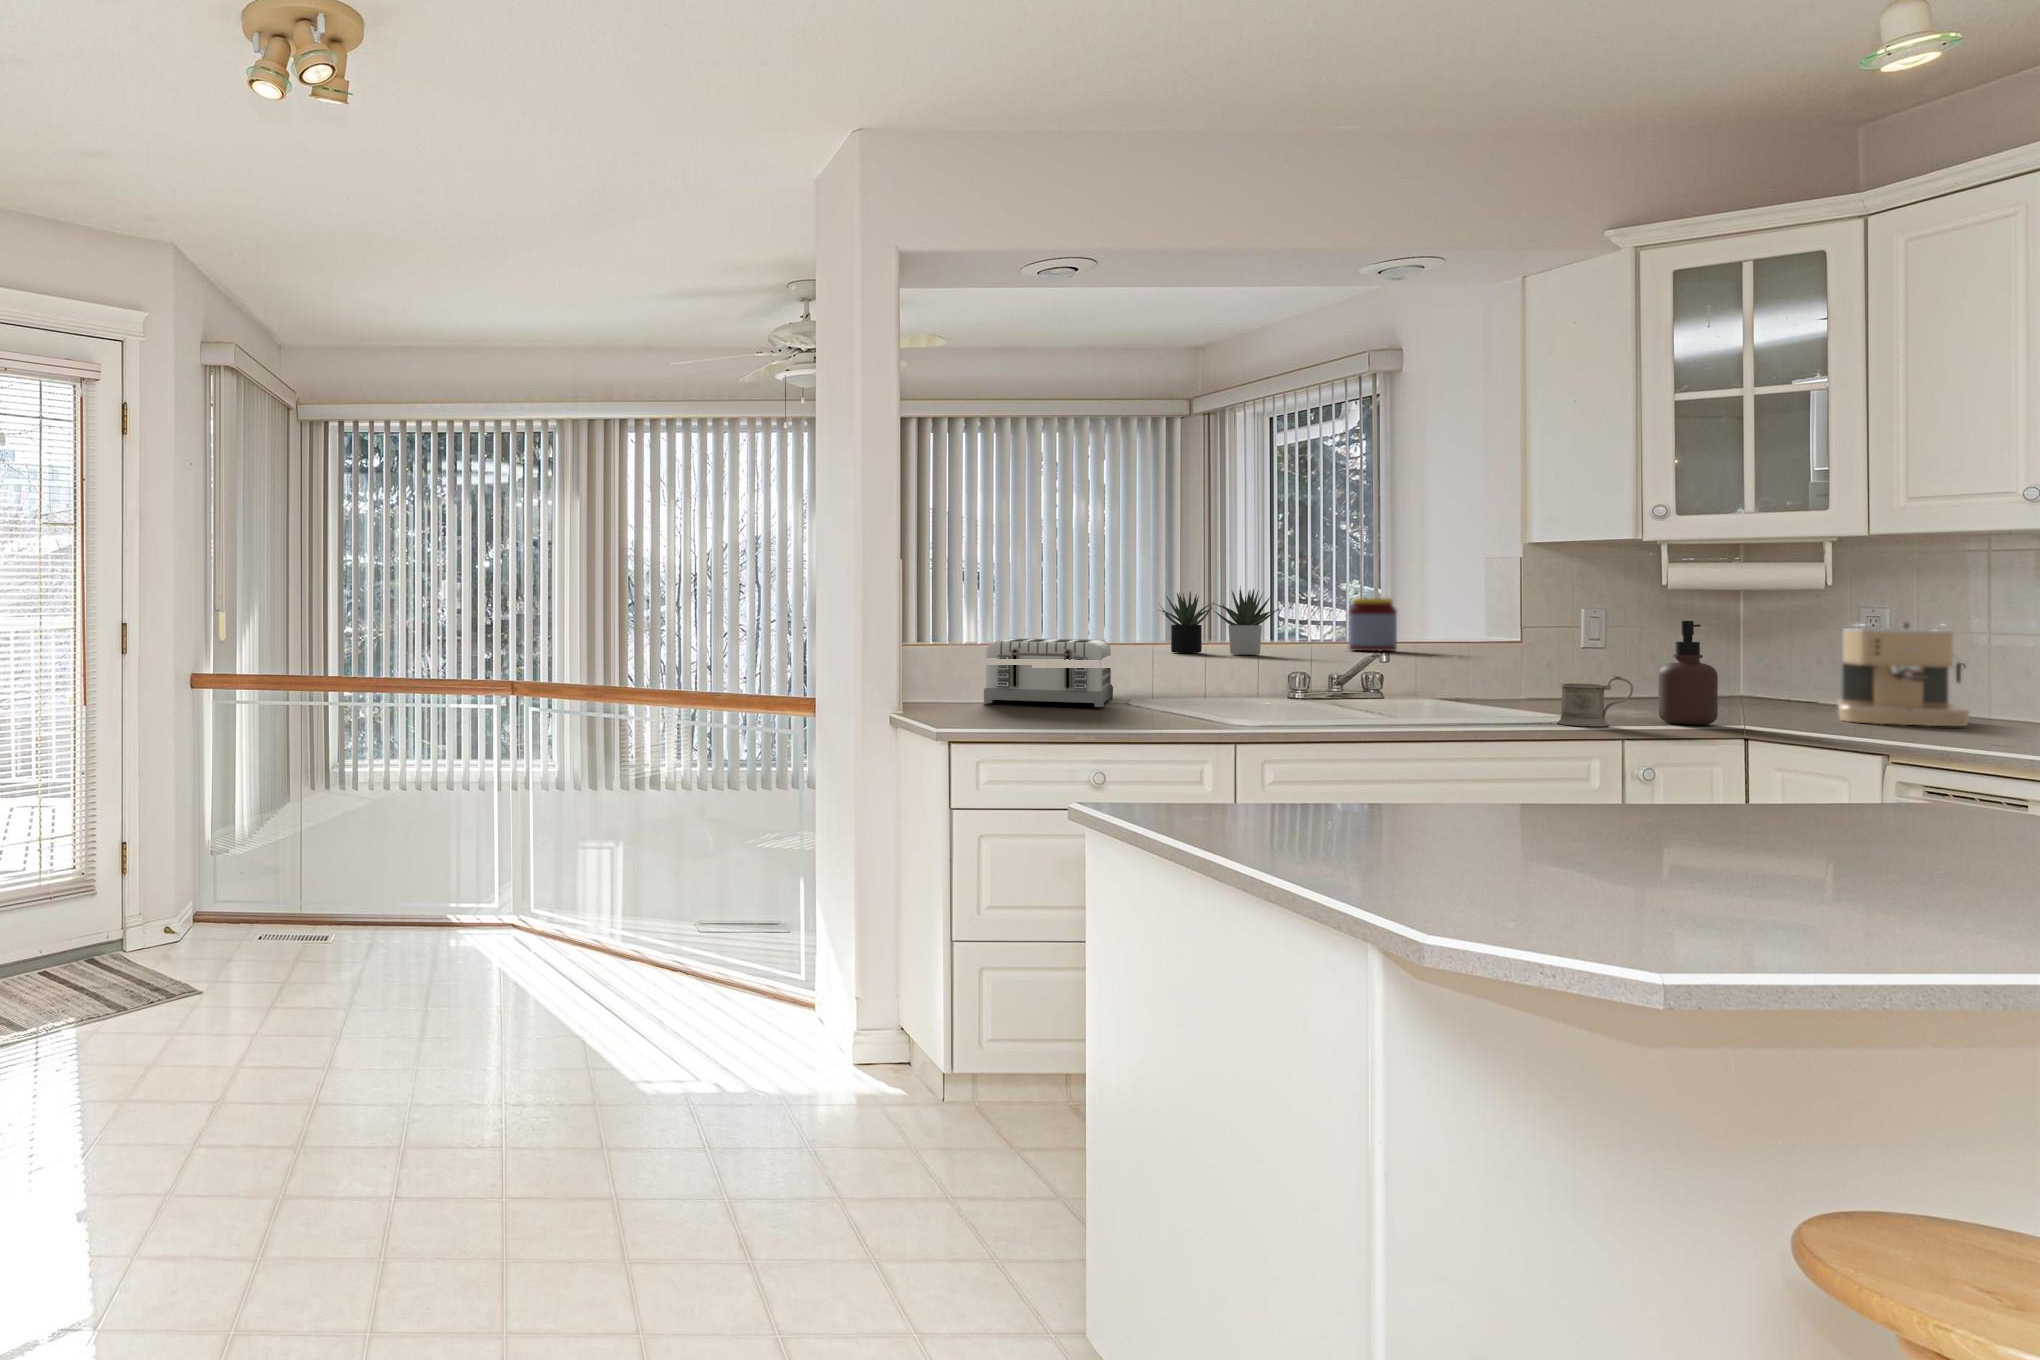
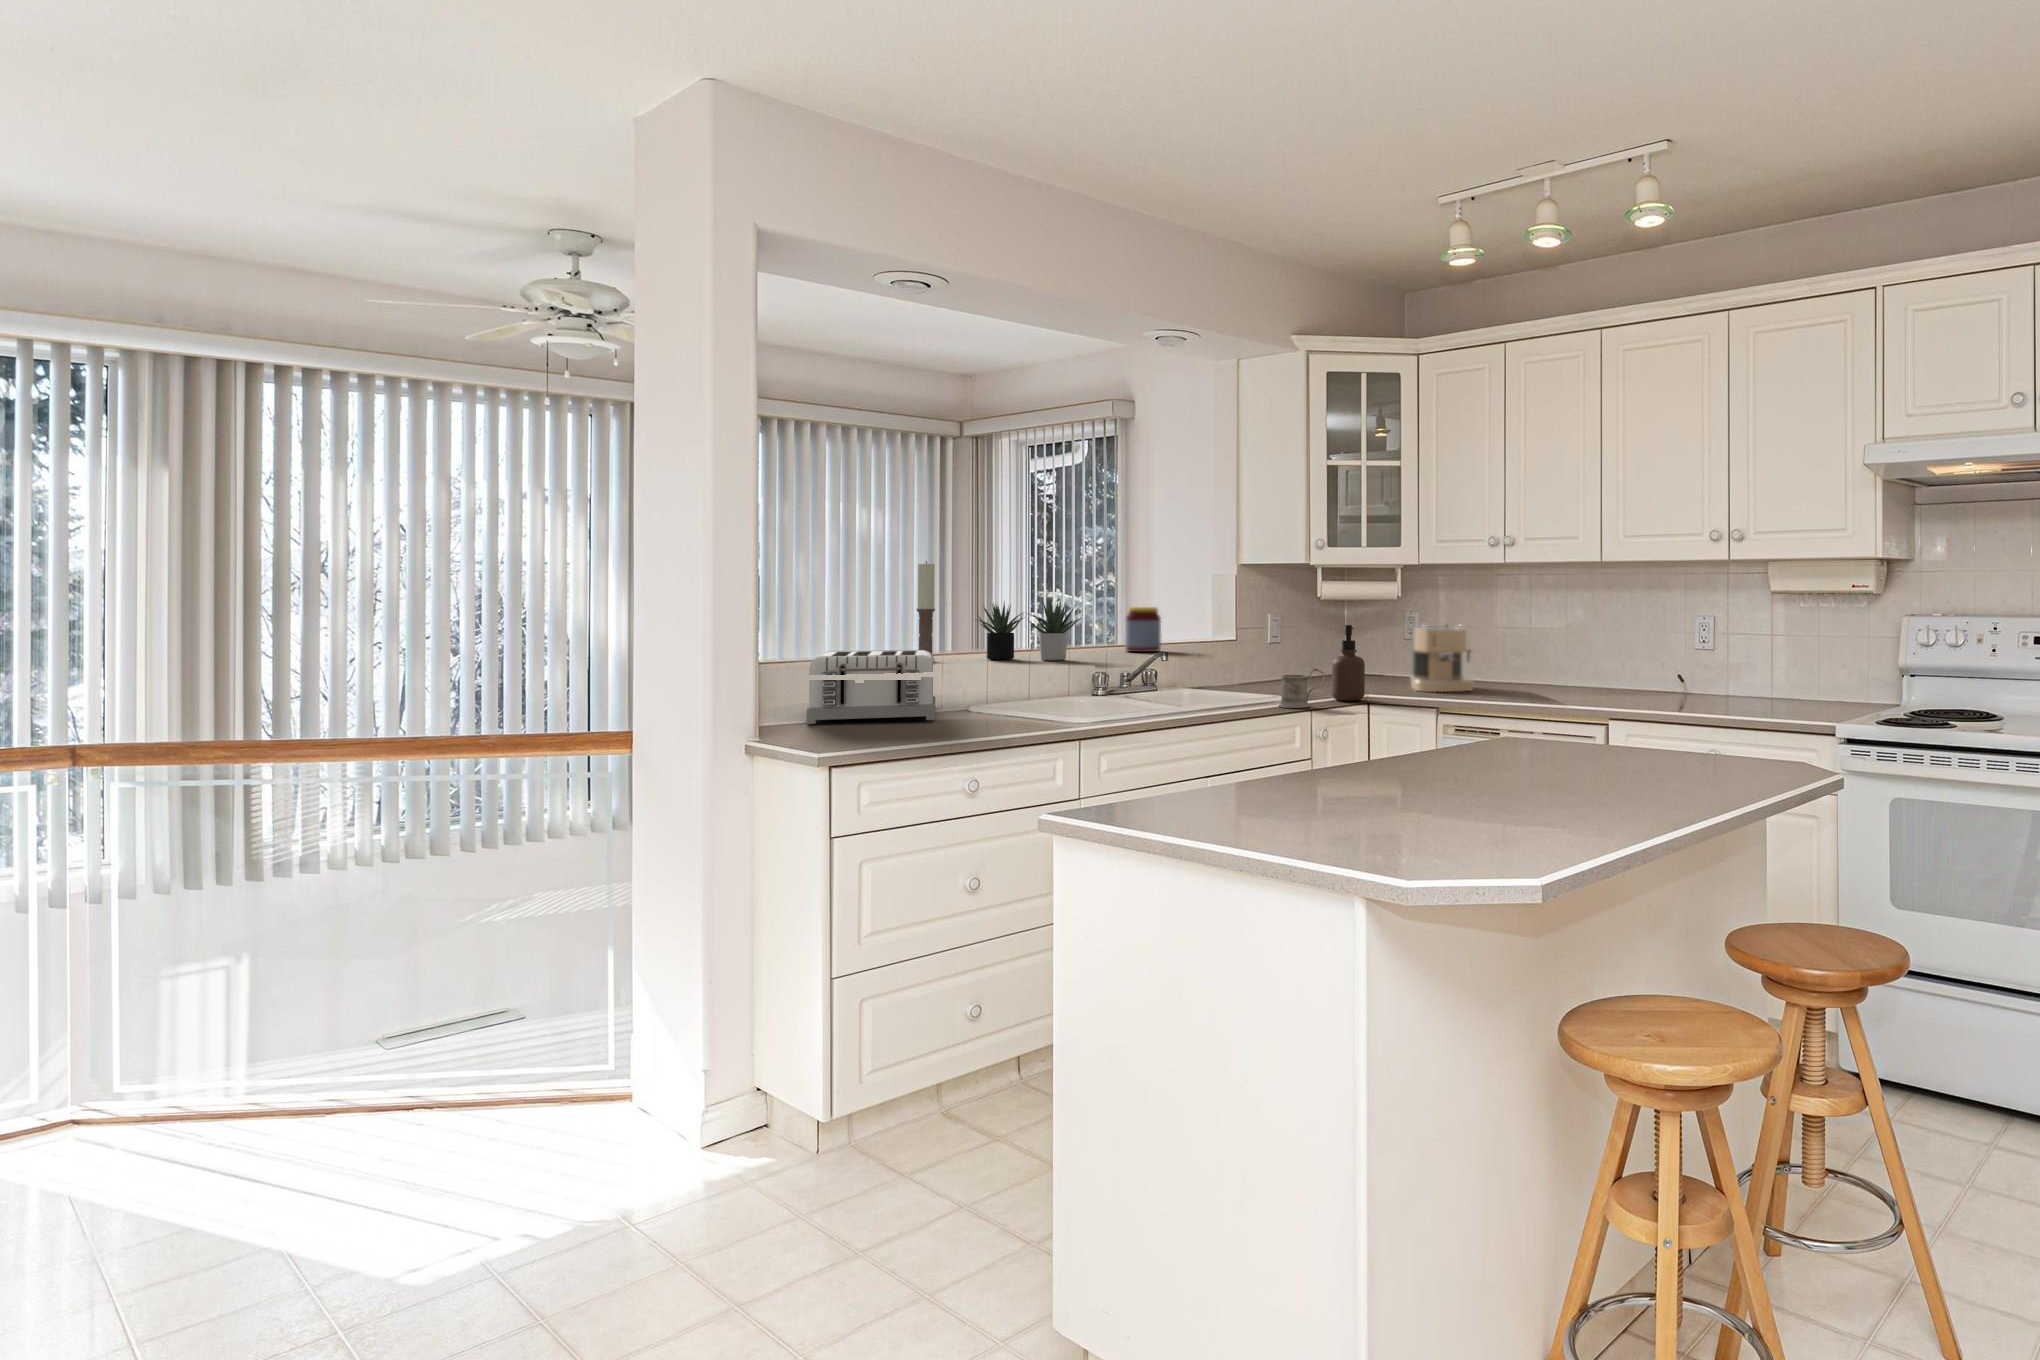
candle: none [1096,551,1115,652] -> present [917,561,935,654]

